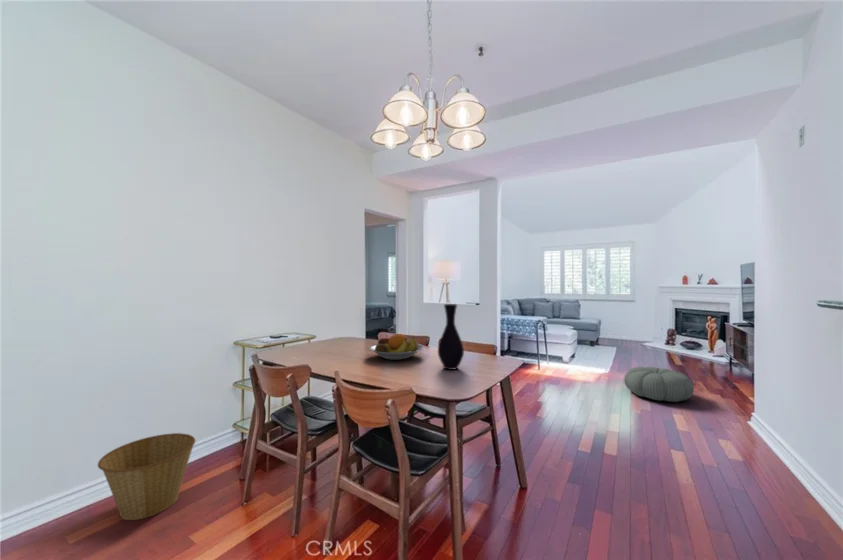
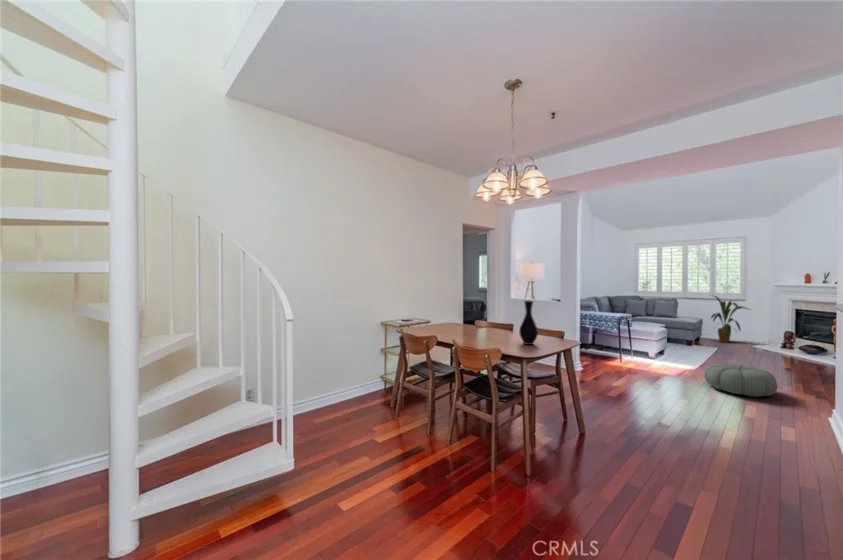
house plant: none [606,296,642,342] -> present [711,296,749,343]
fruit bowl: present [369,334,424,360] -> none [471,320,510,338]
basket: present [98,433,195,520] -> none [320,376,365,419]

